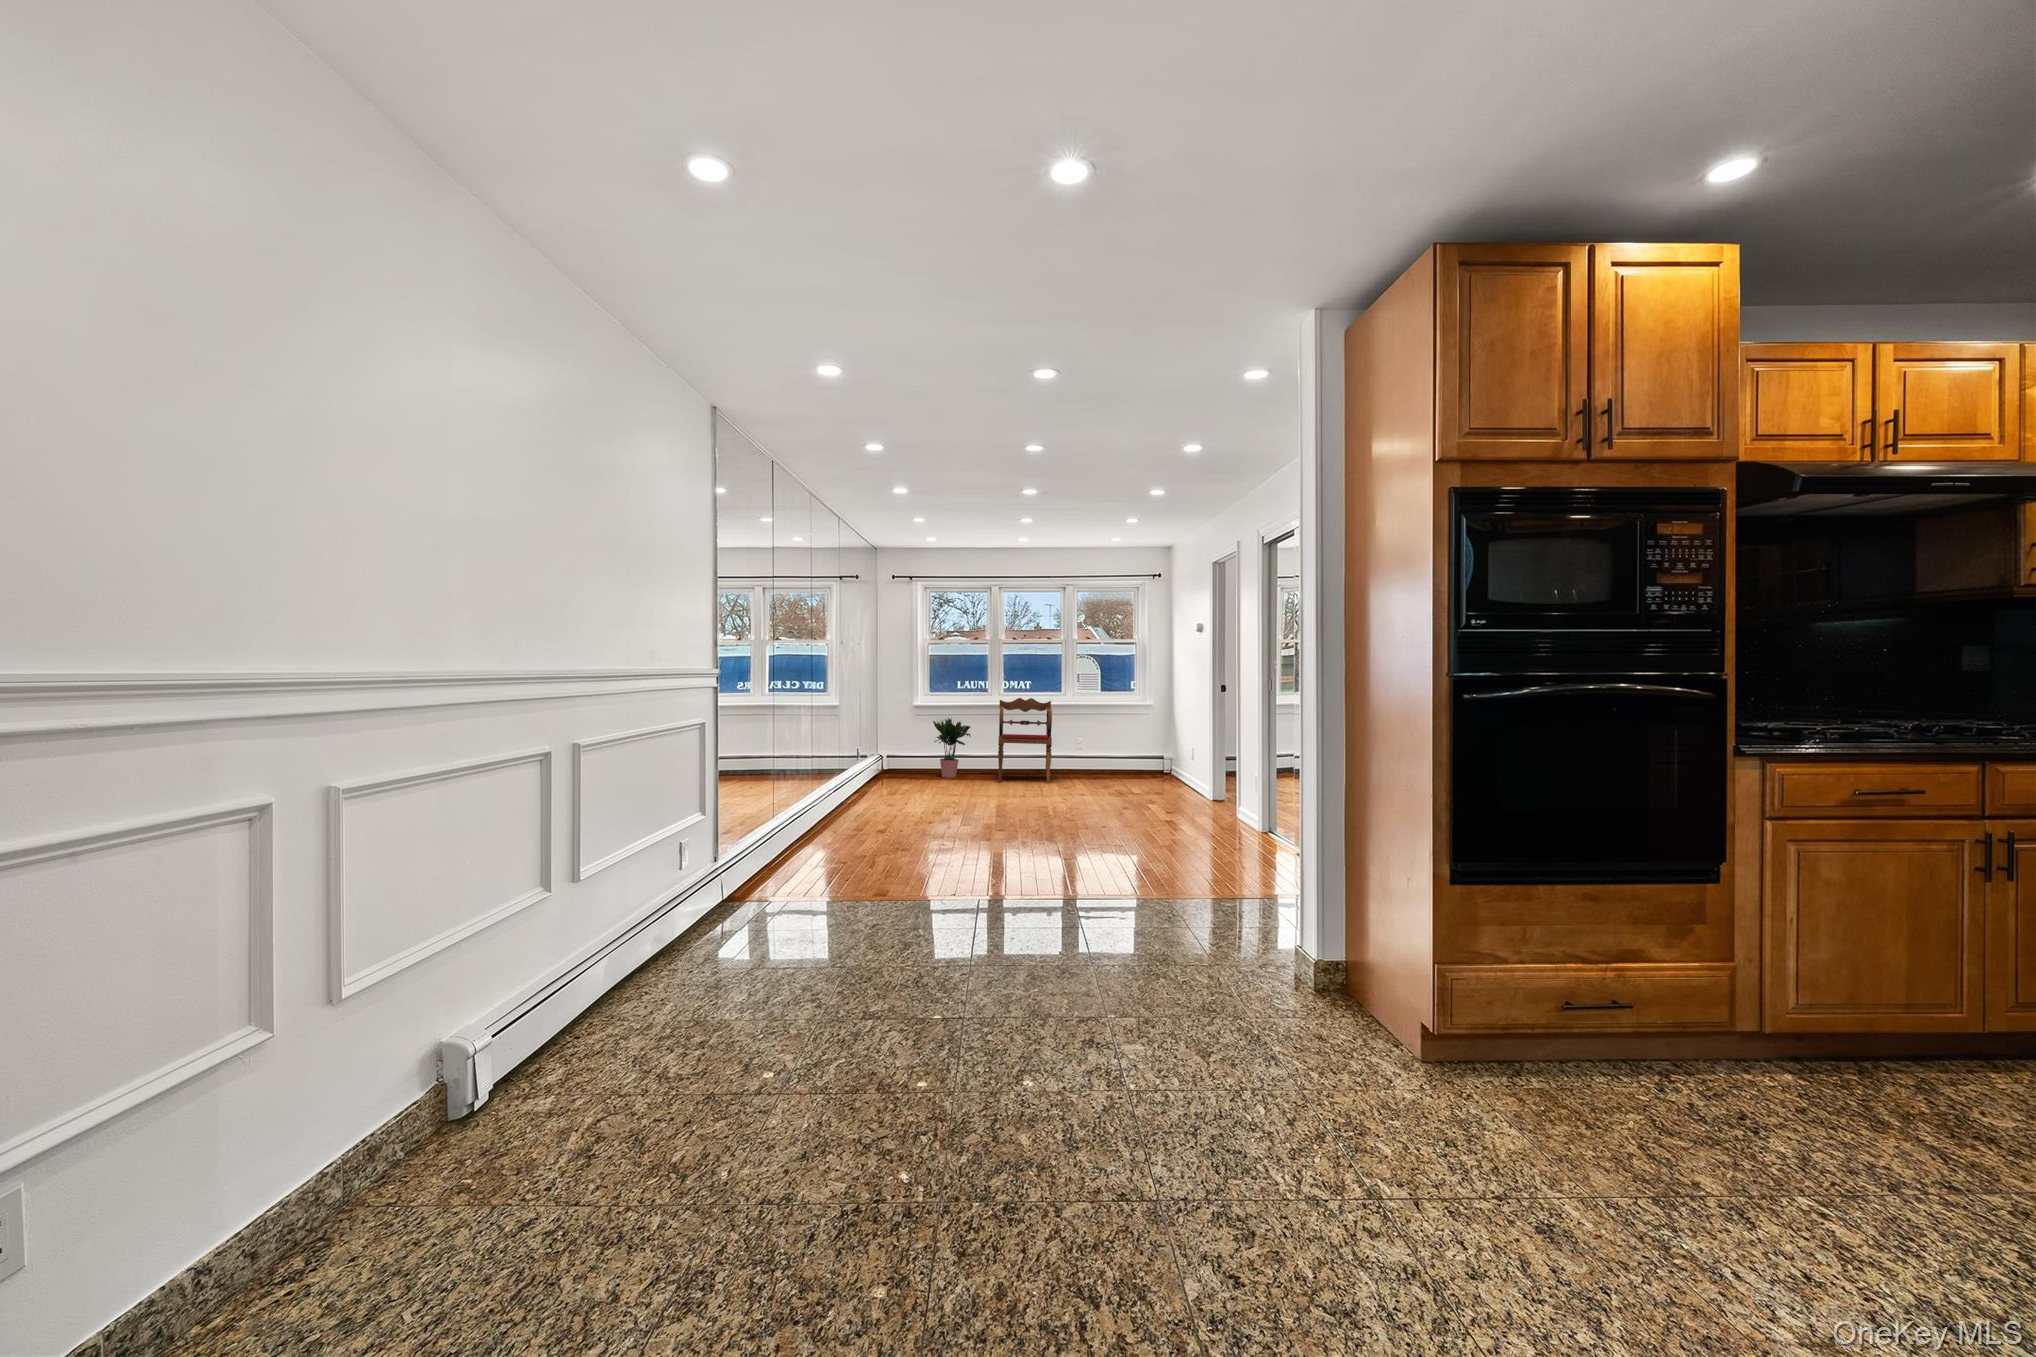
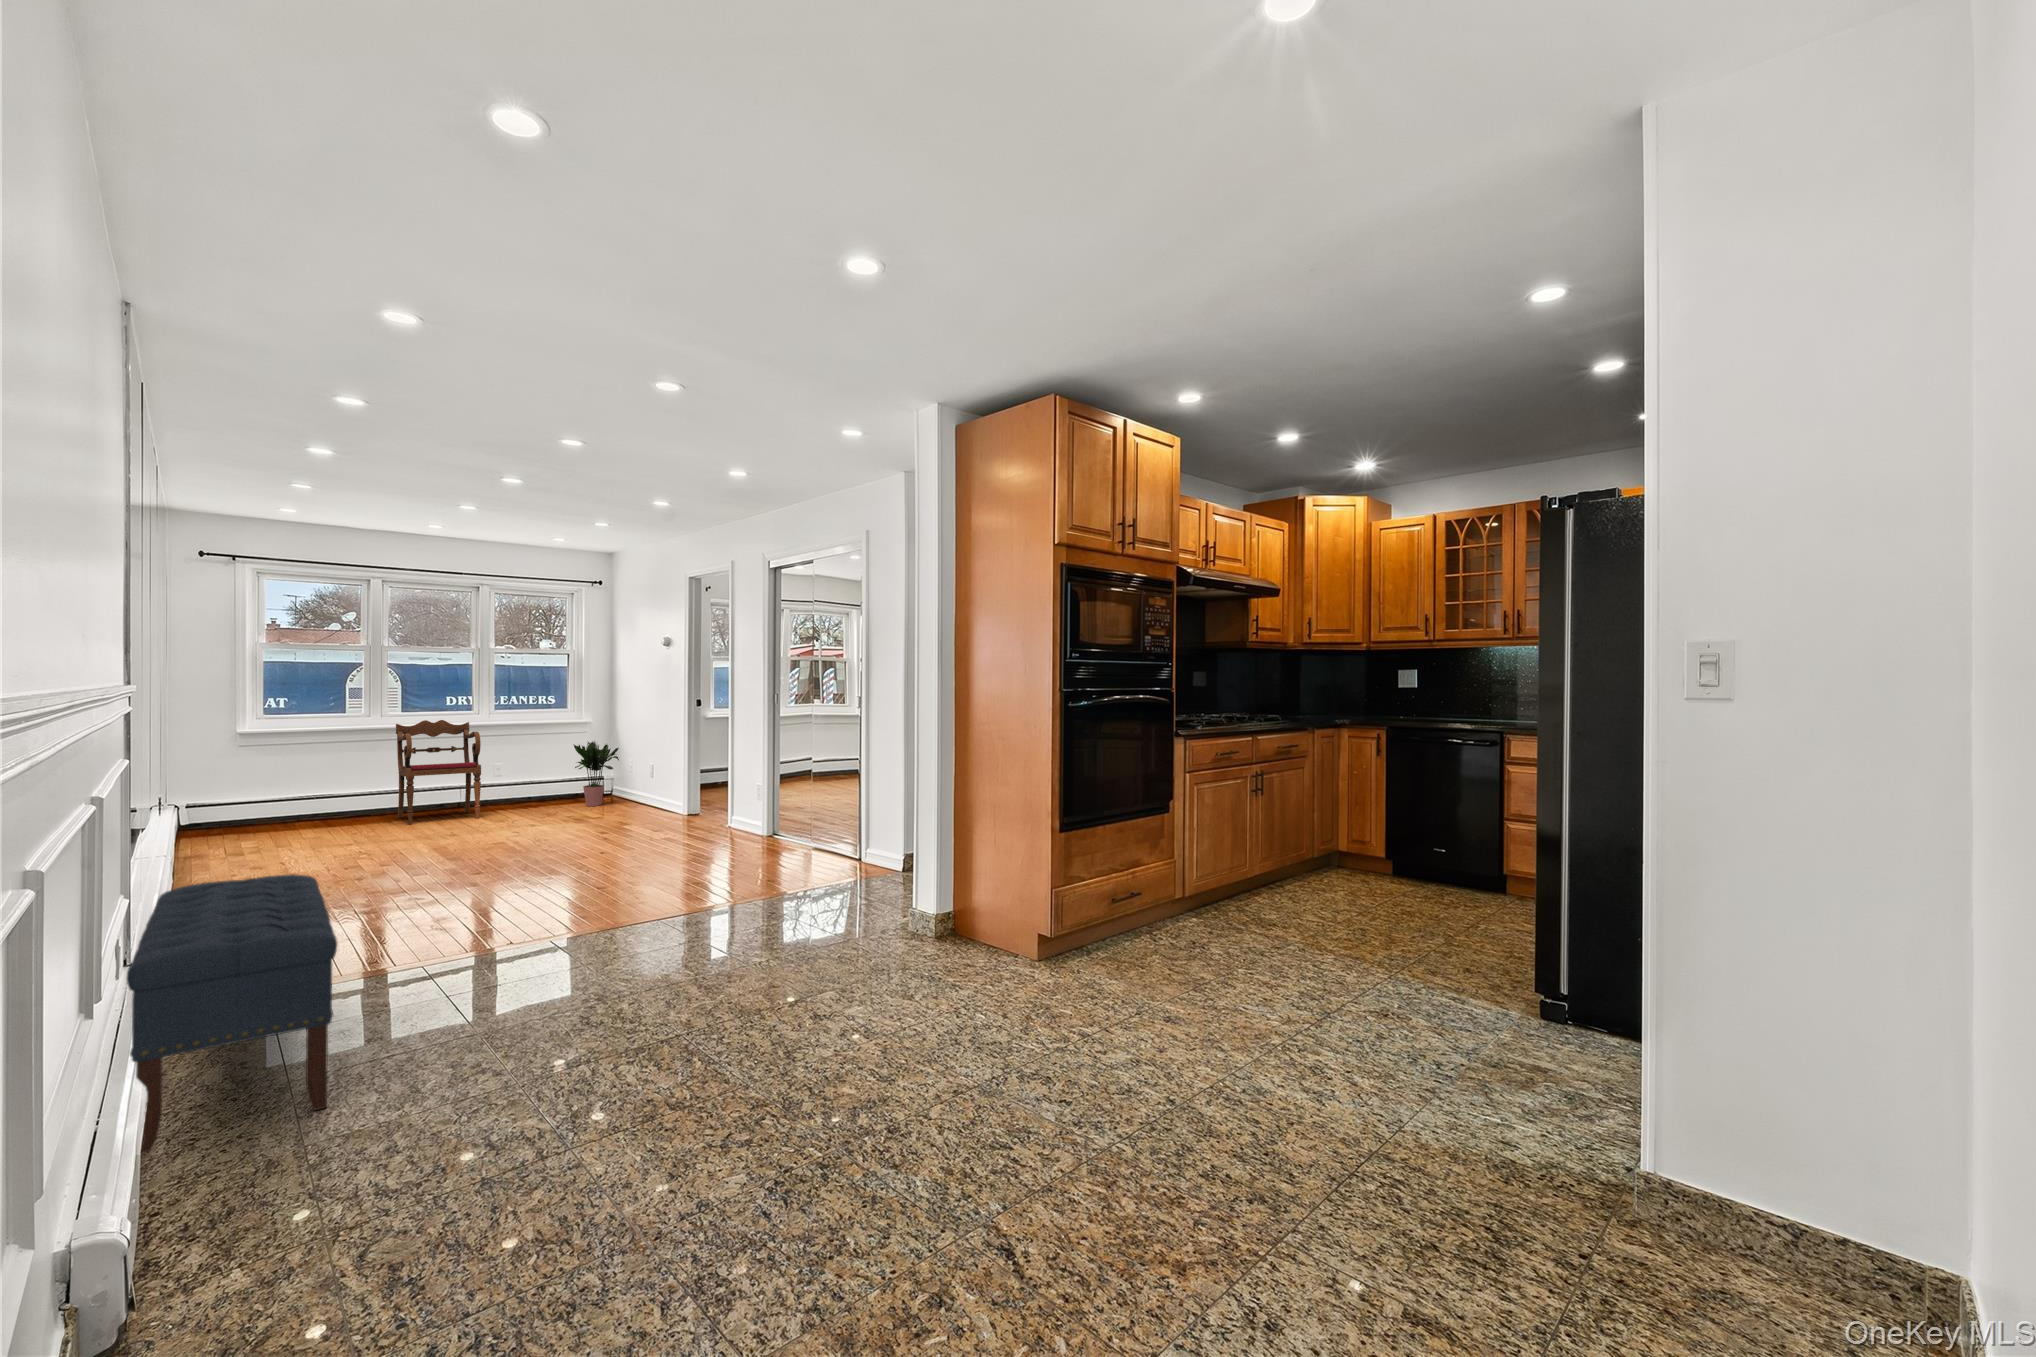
potted plant: present [933,718,971,778] -> present [573,741,619,806]
bench: none [581,804,787,994] -> present [127,874,337,1152]

